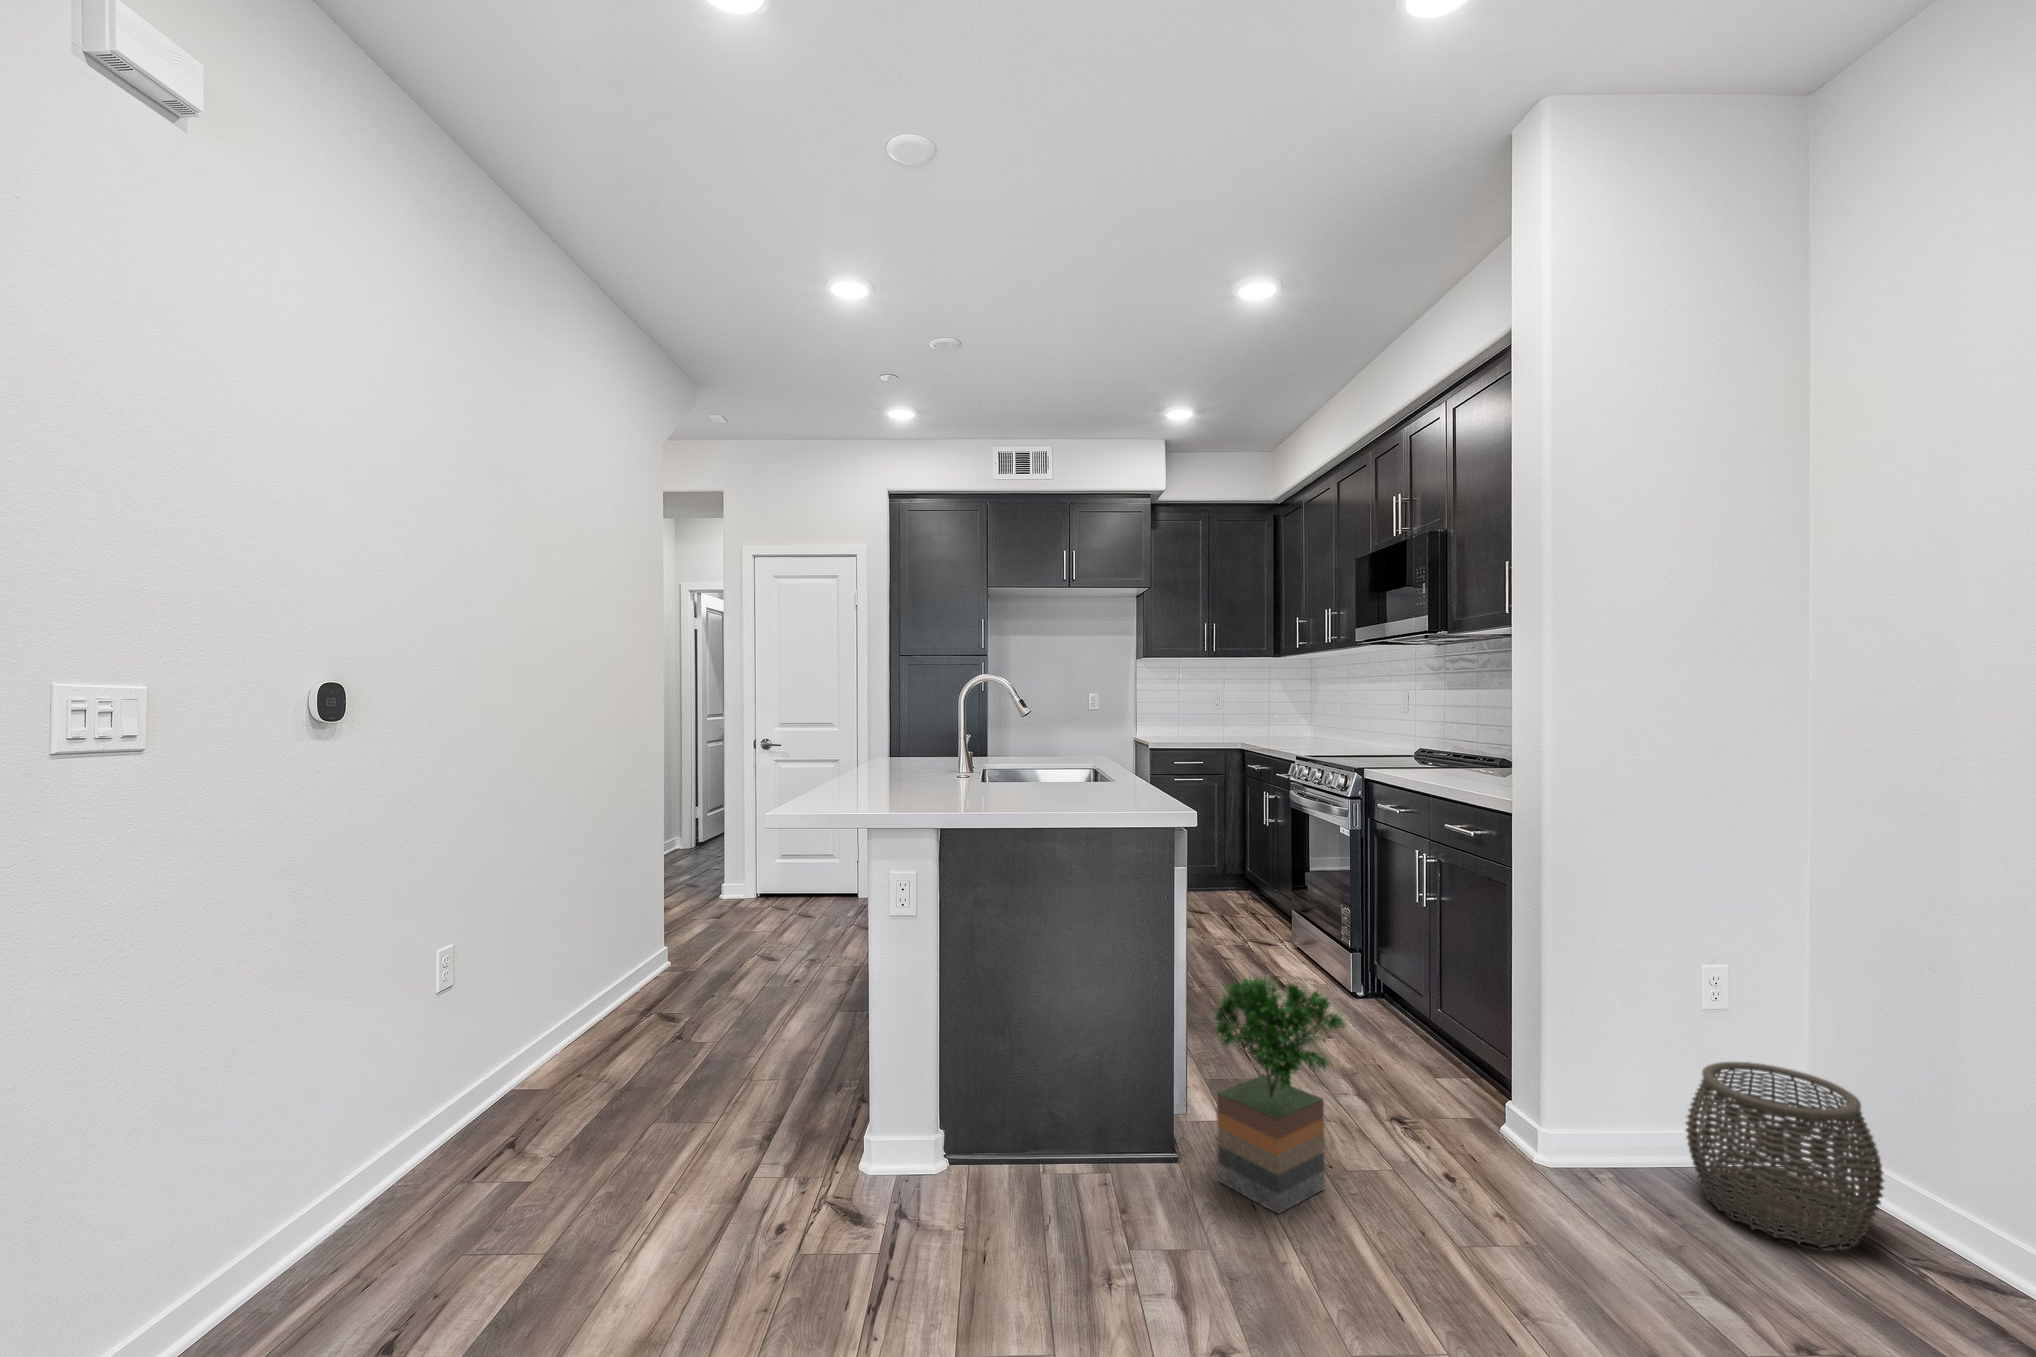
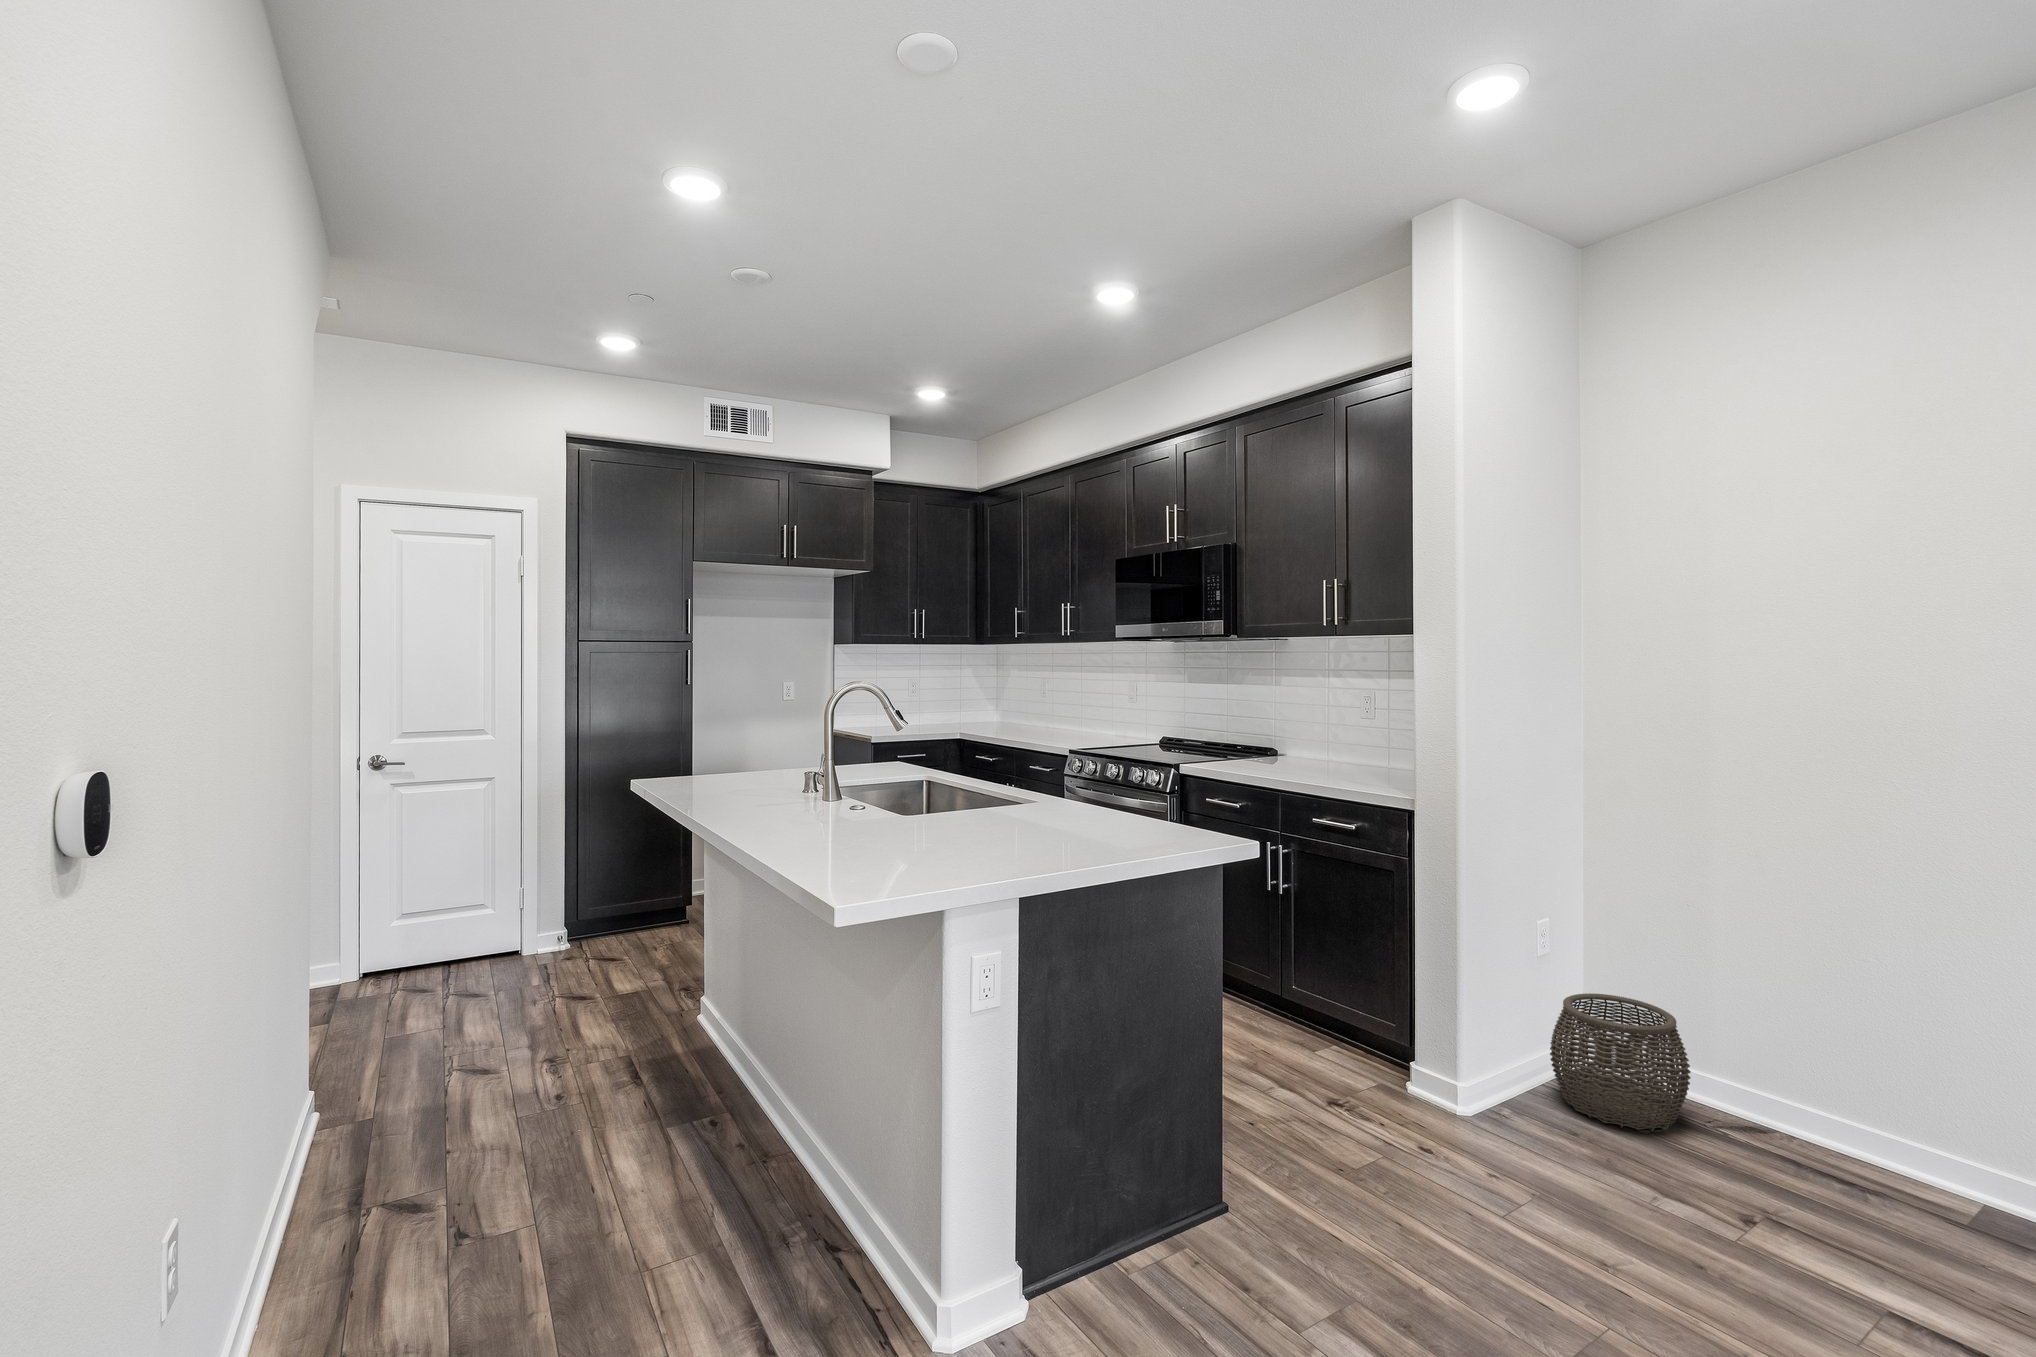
potted tree: present [1214,977,1346,1214] -> none [1263,994,1411,1236]

